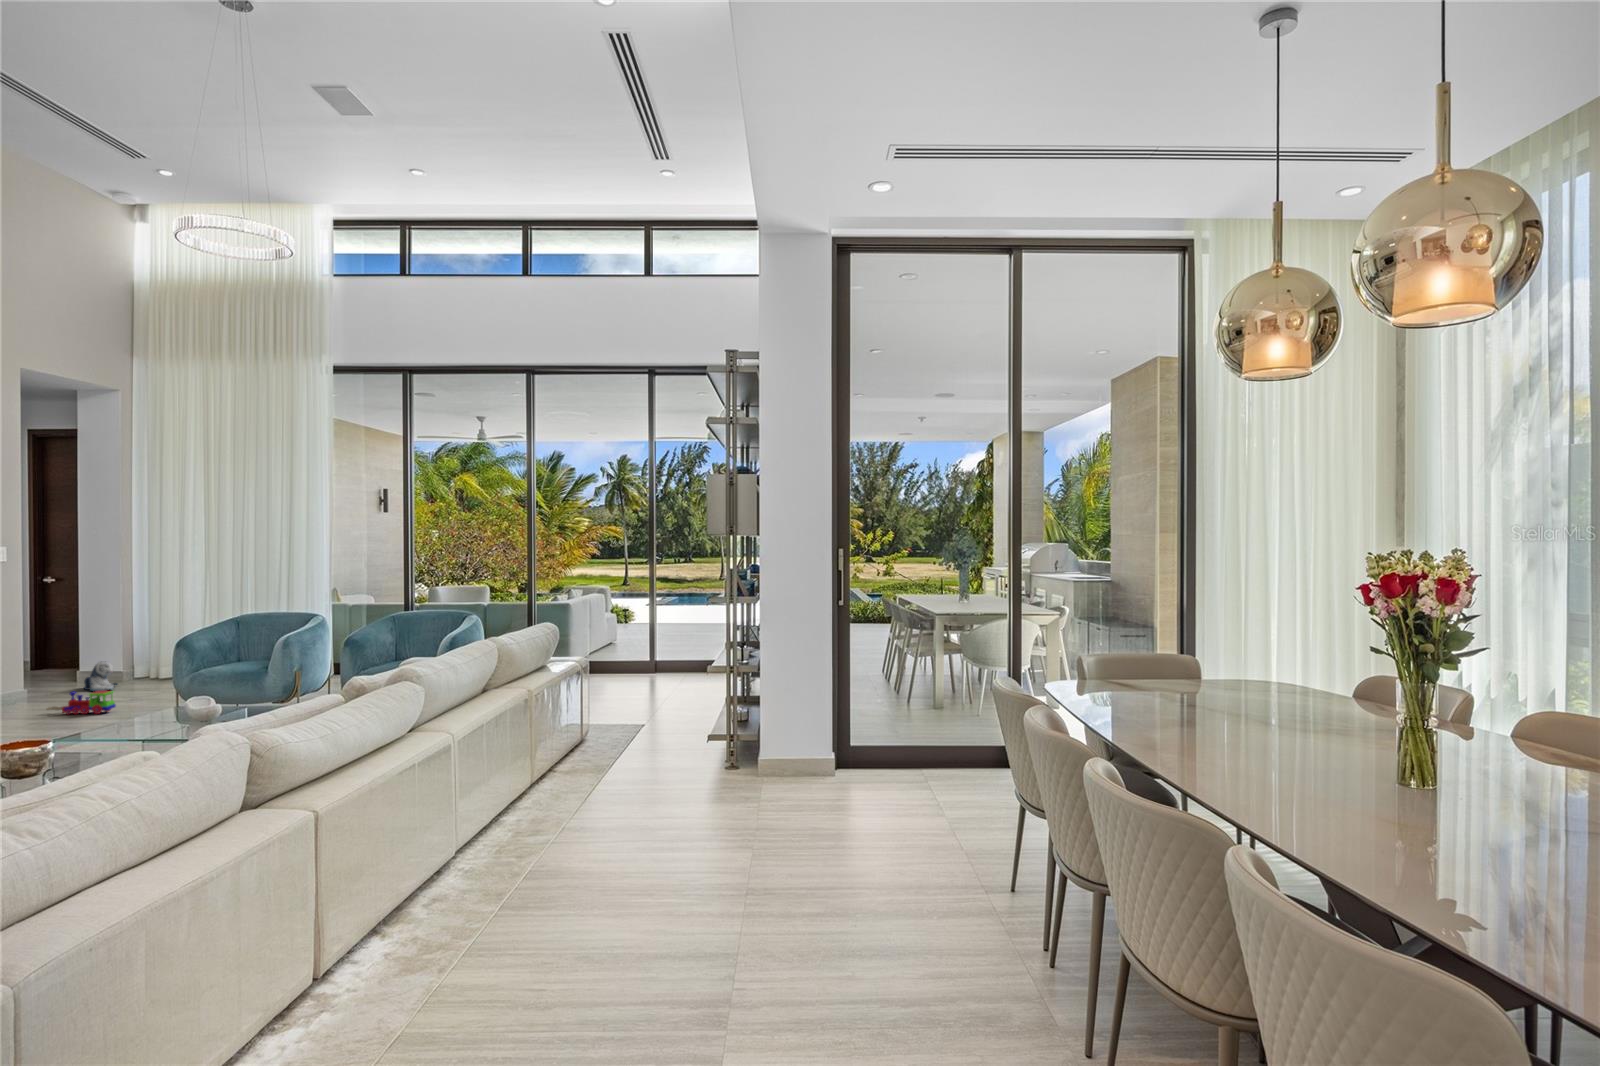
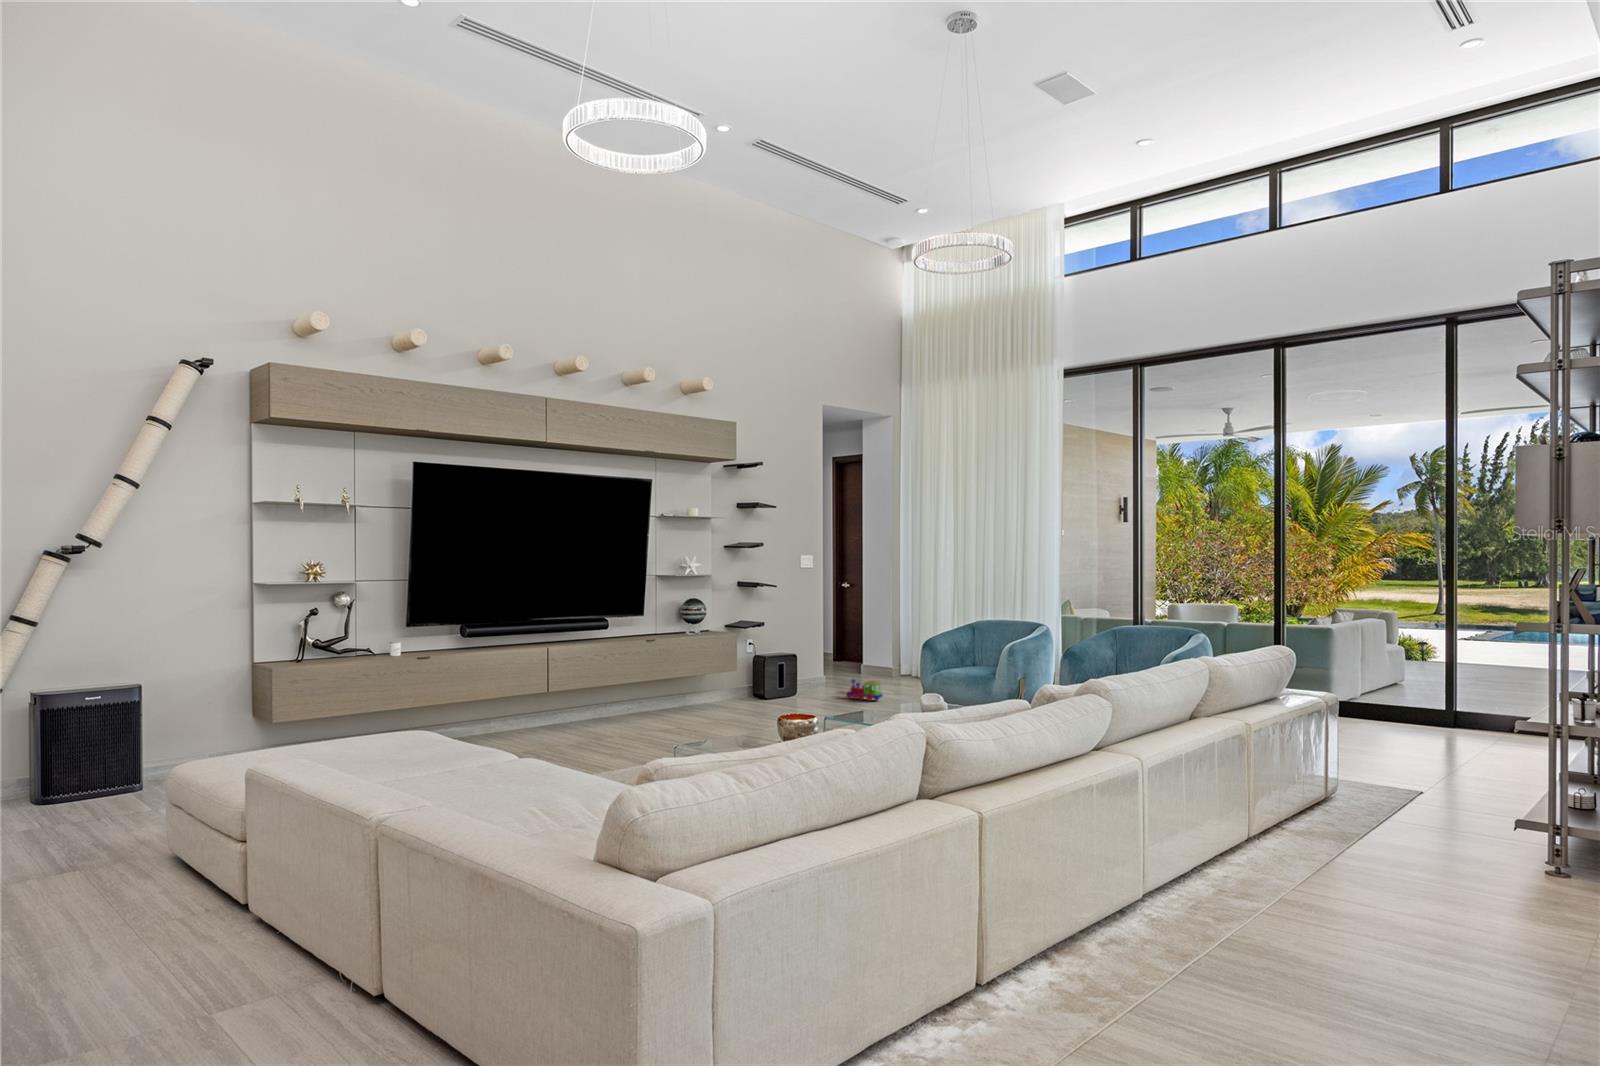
plush toy: present [84,662,118,692] -> none [865,656,890,683]

